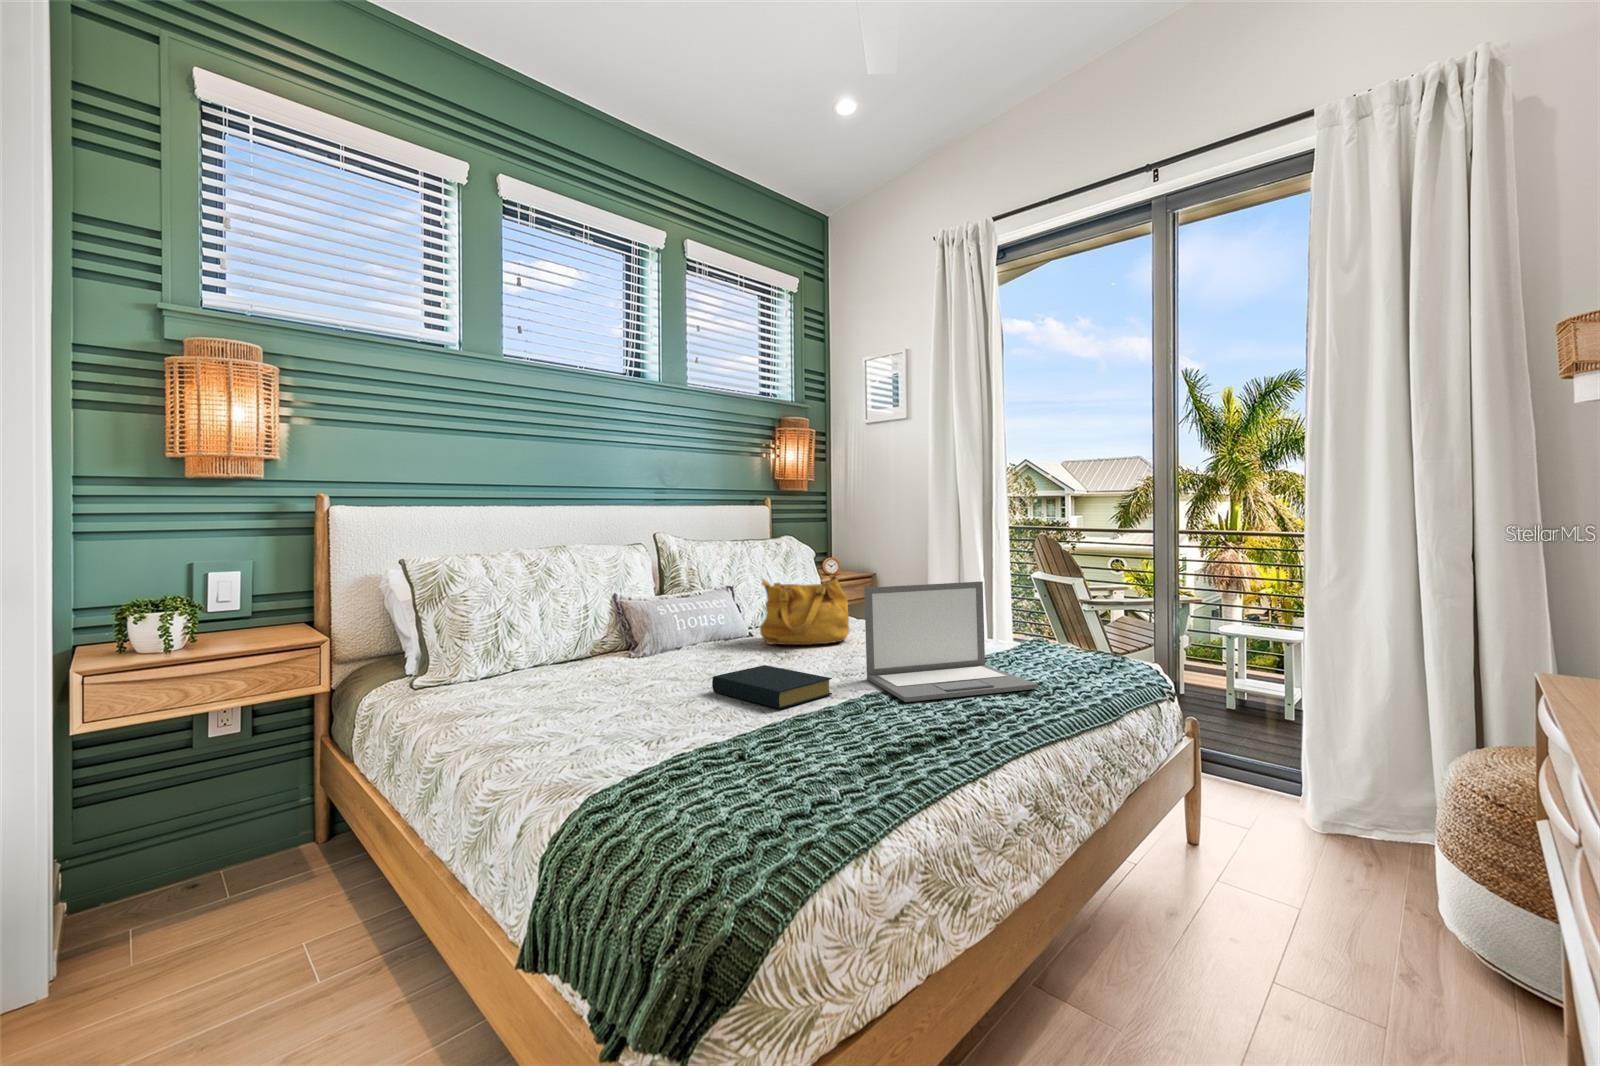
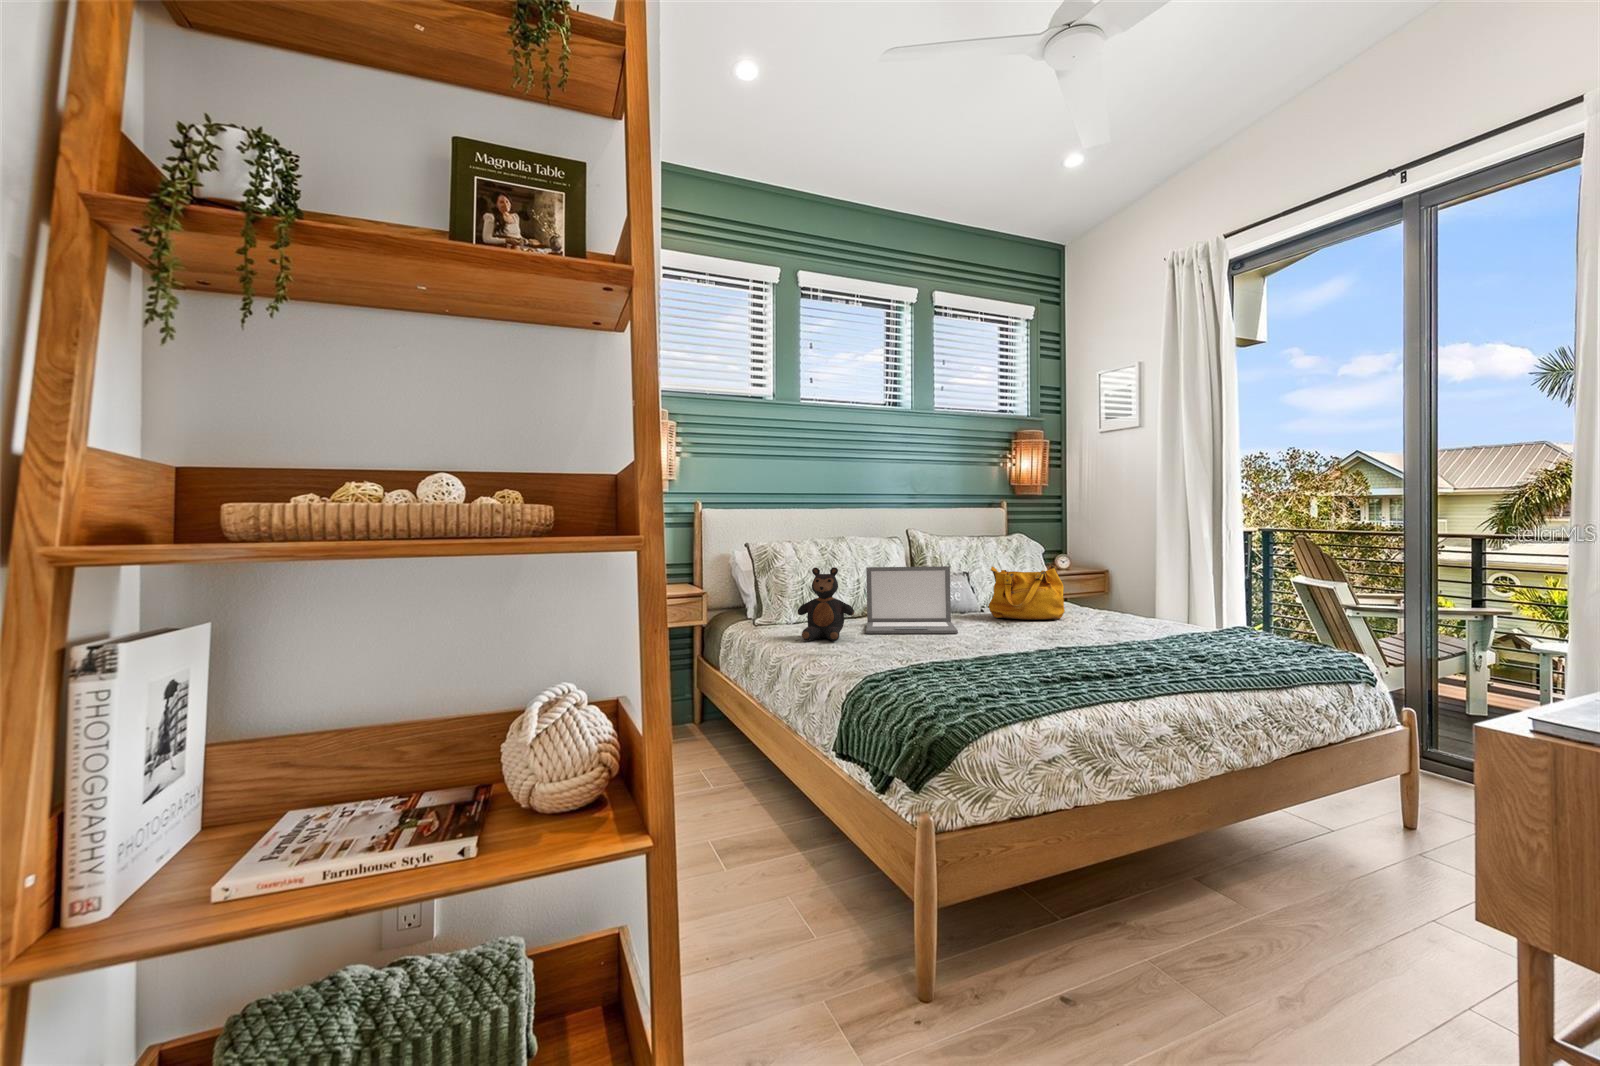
laptop: present [864,582,1038,702] -> present [866,566,958,633]
teddy bear: none [482,592,576,712] -> present [798,567,855,641]
hardback book: present [712,665,832,709] -> none [946,627,1034,652]

